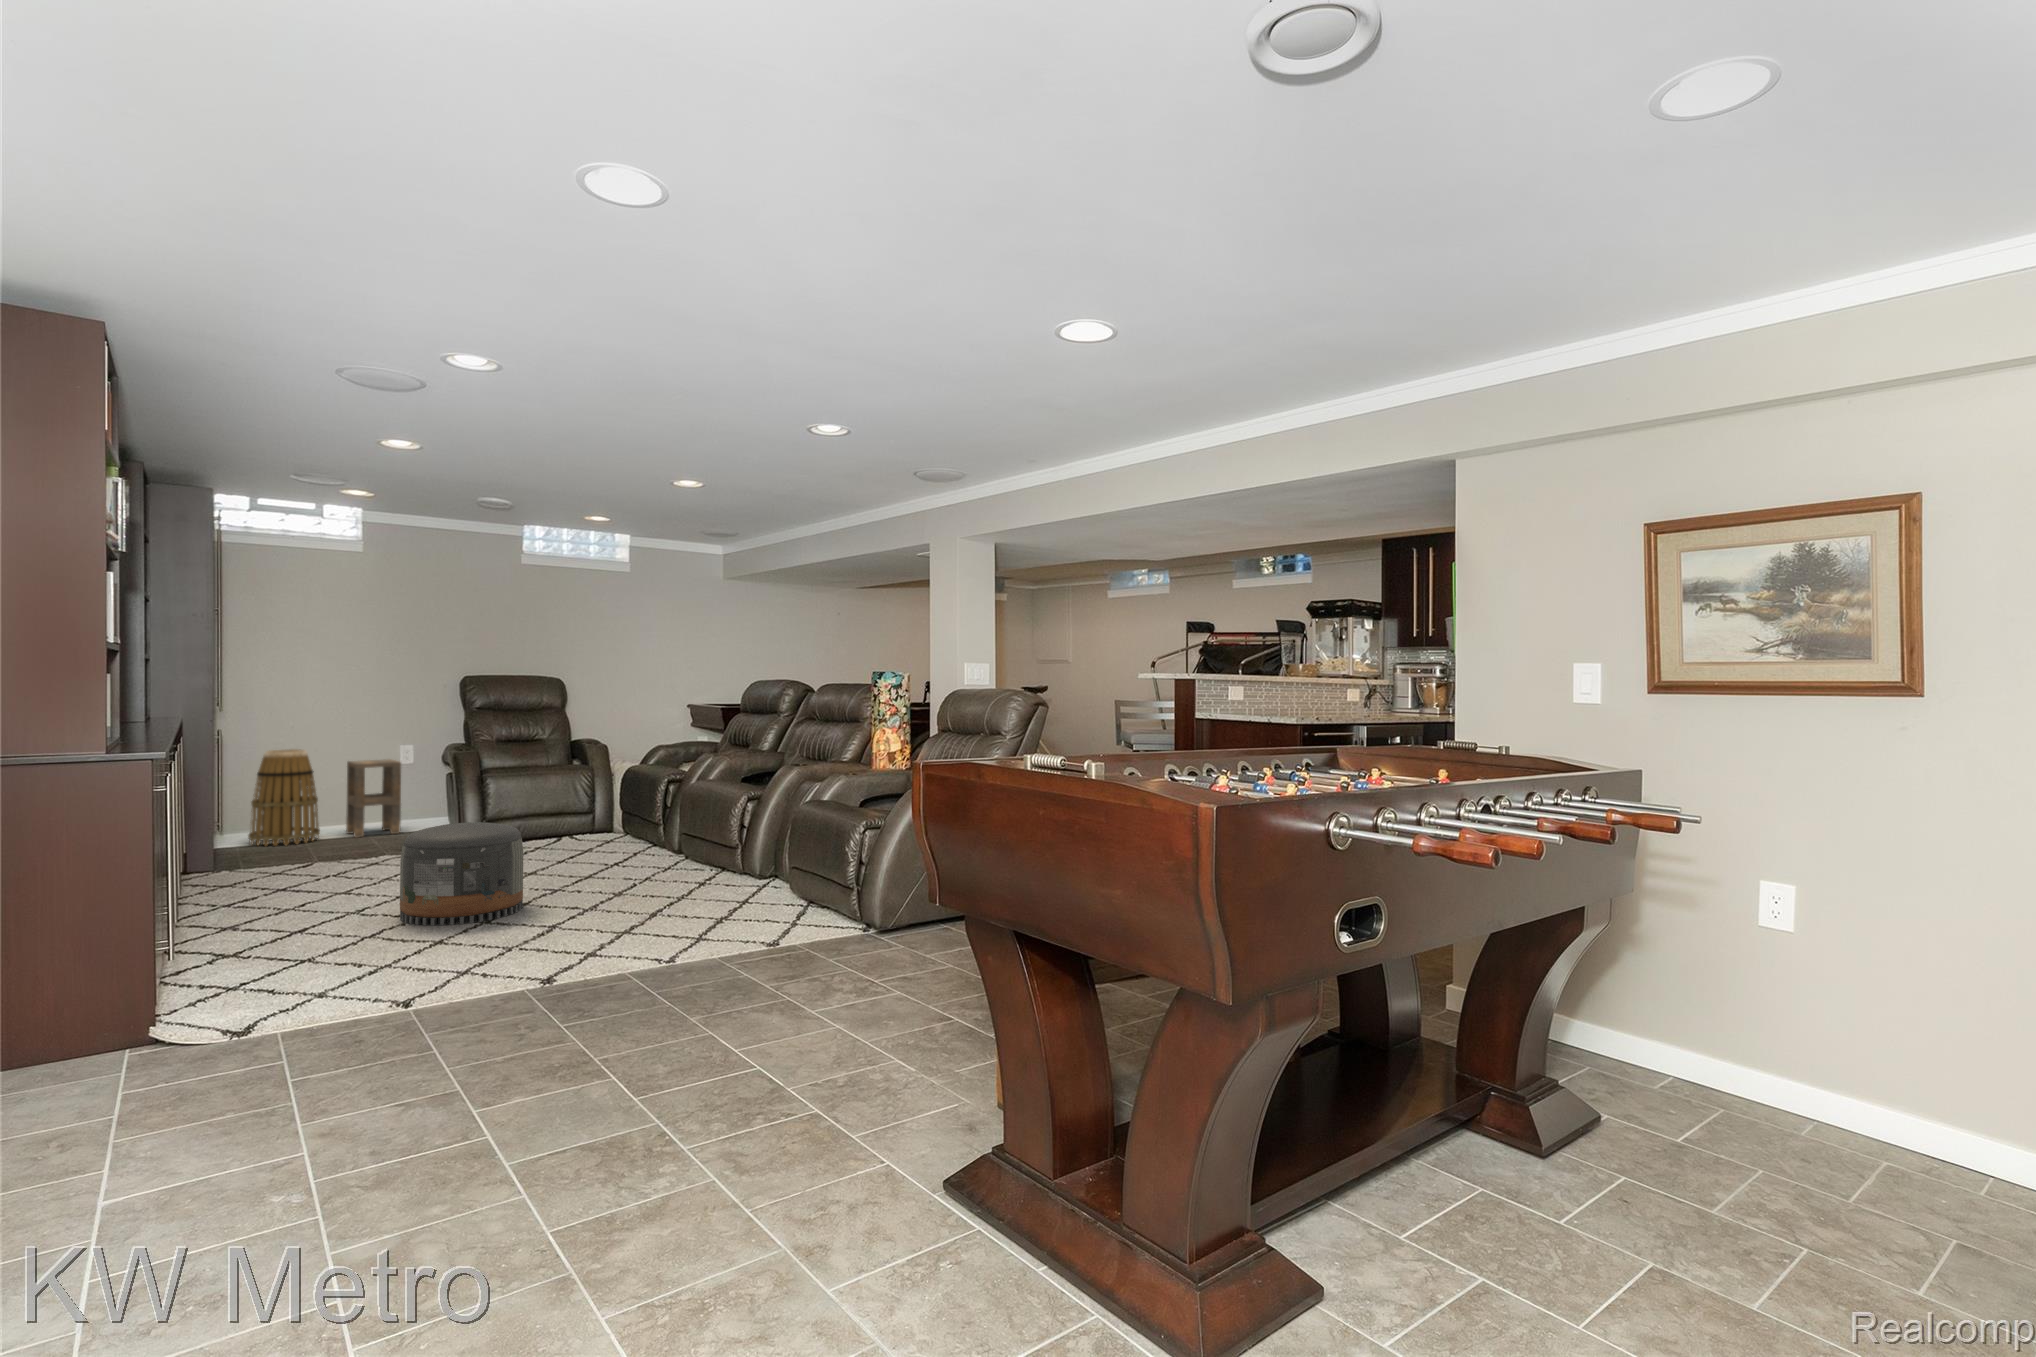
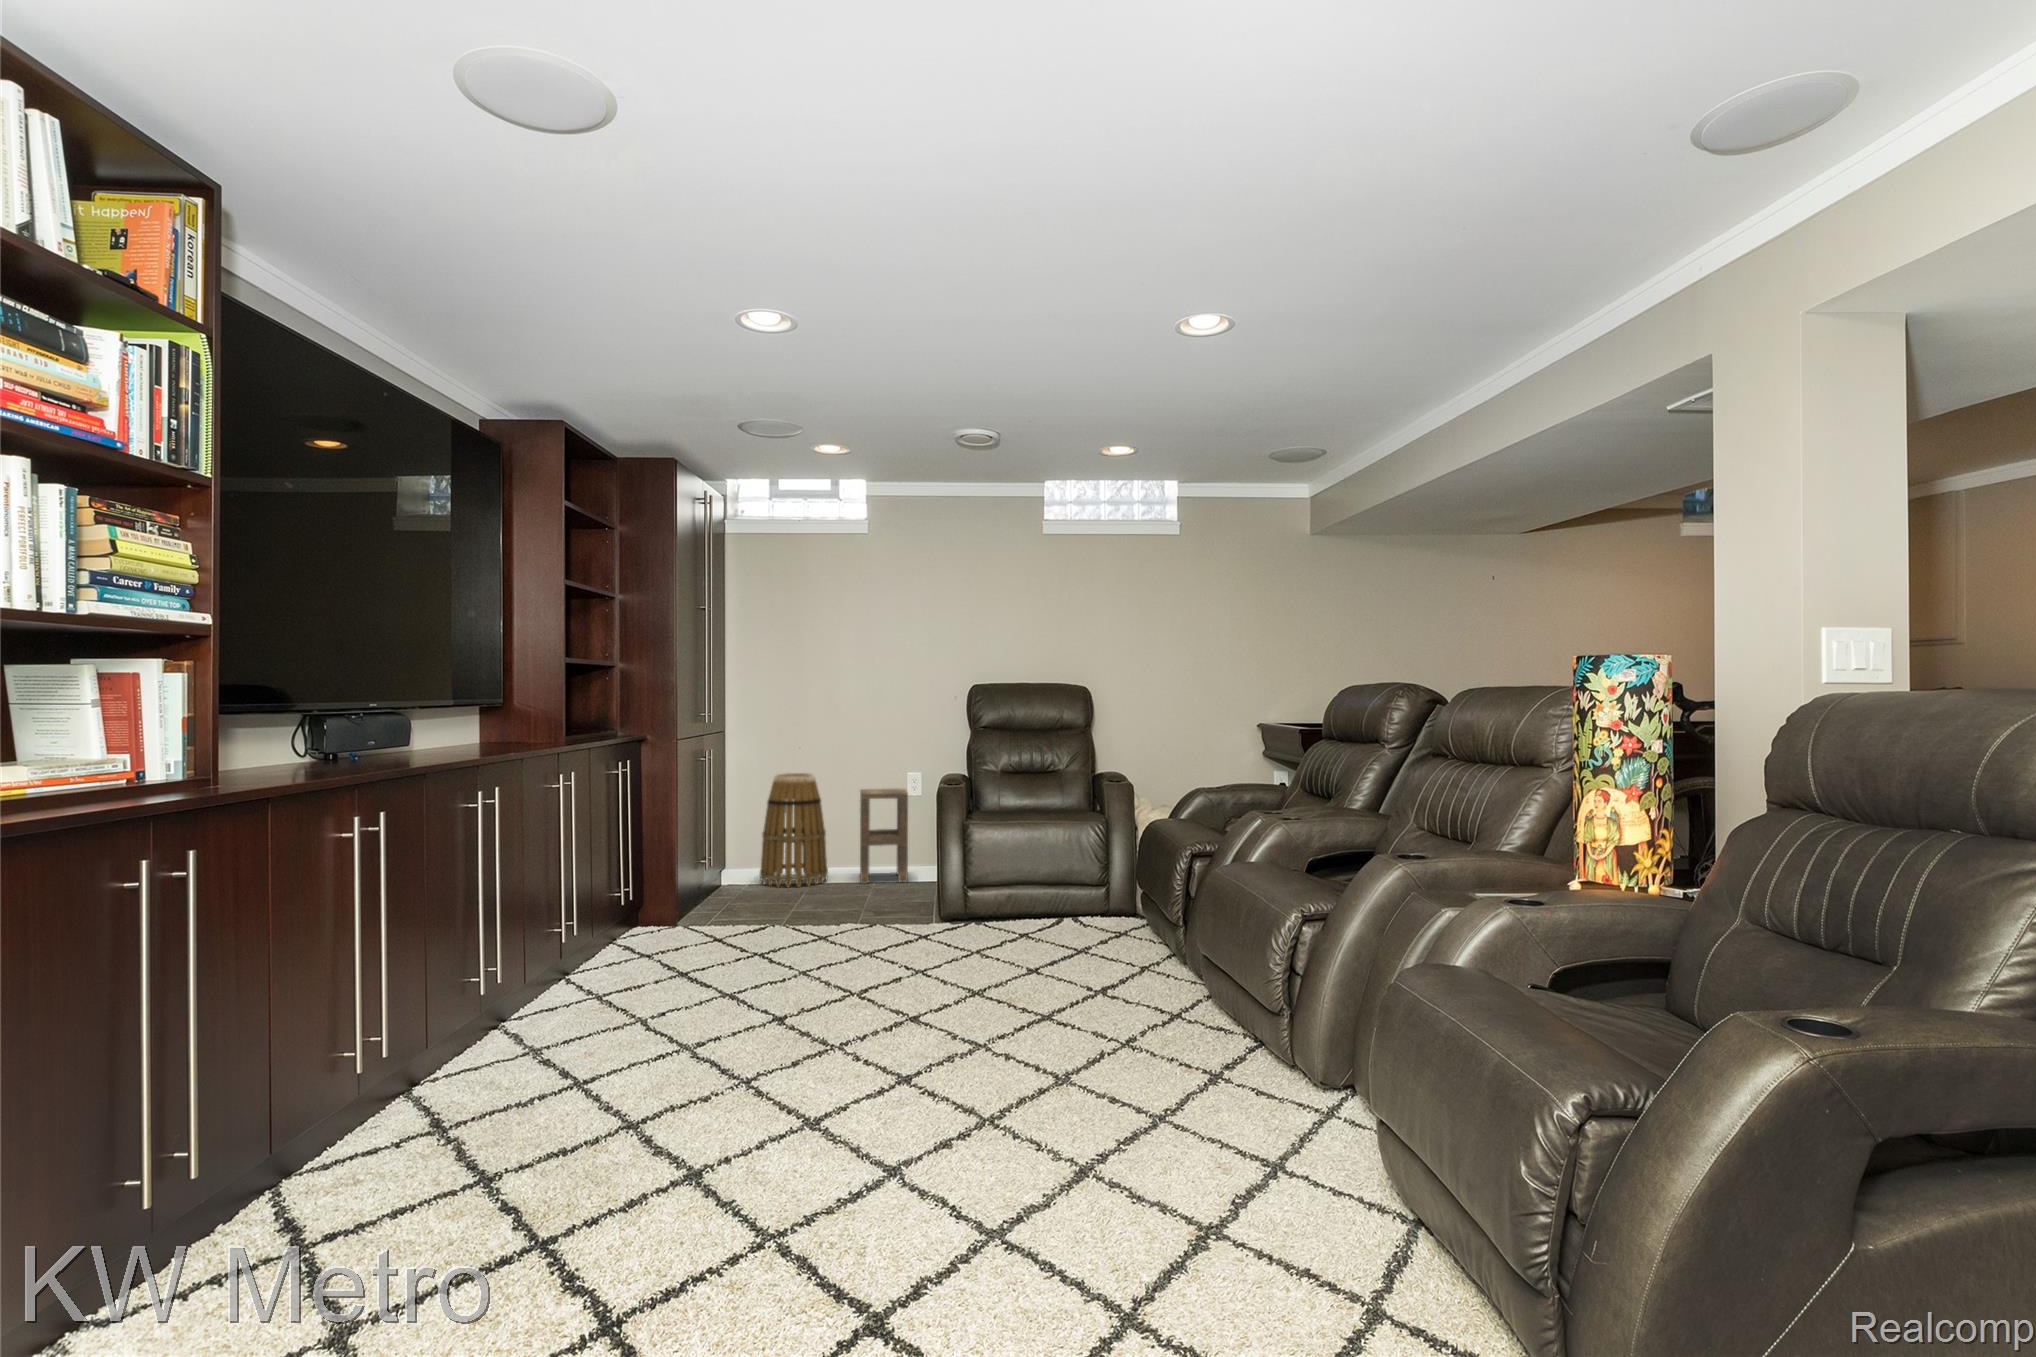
pouf: present [400,822,523,926] -> none [723,917,907,1107]

